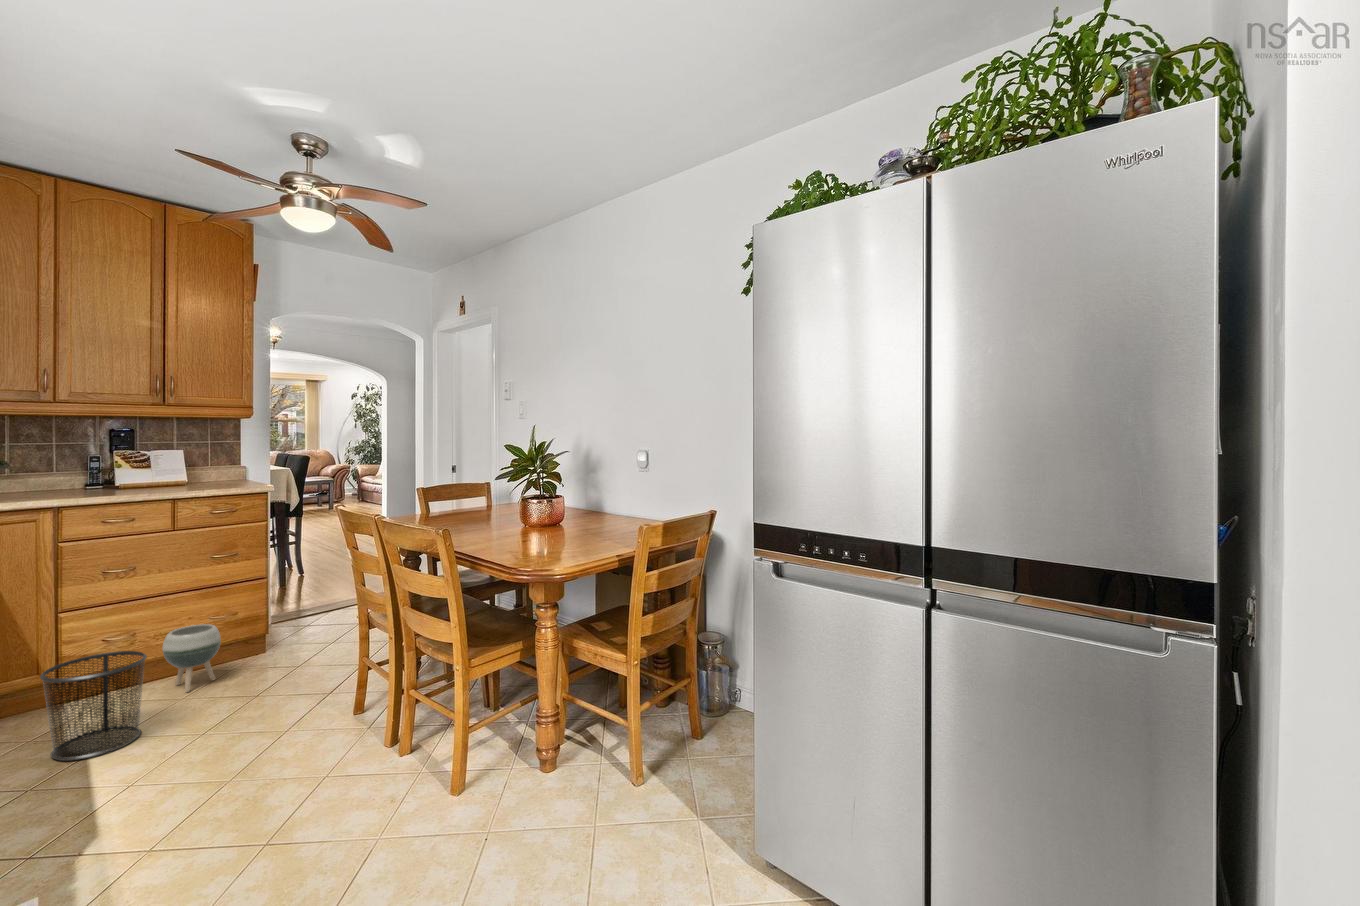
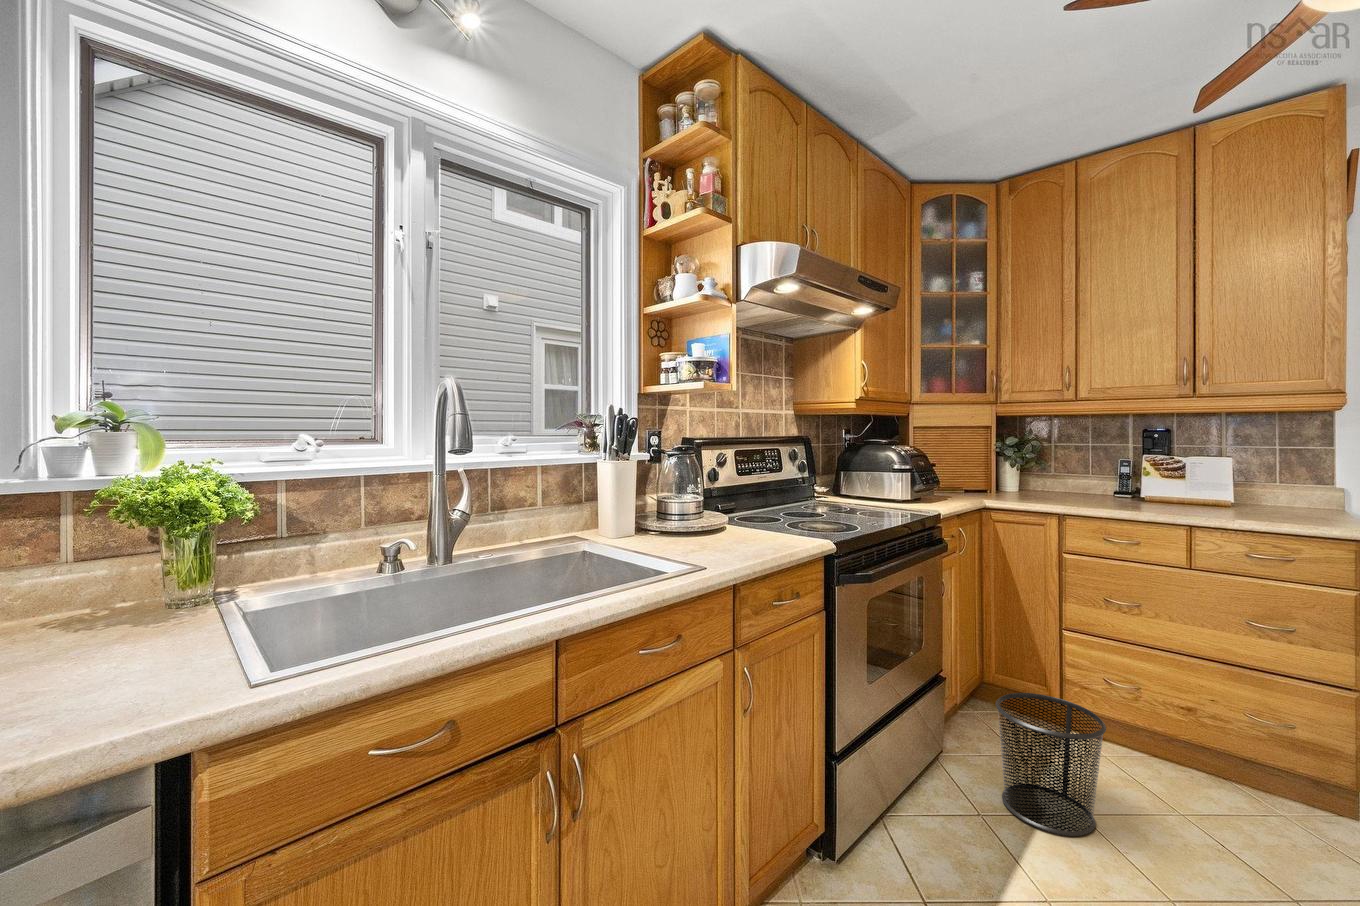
planter: present [163,624,221,692] -> none [1154,705,1243,809]

